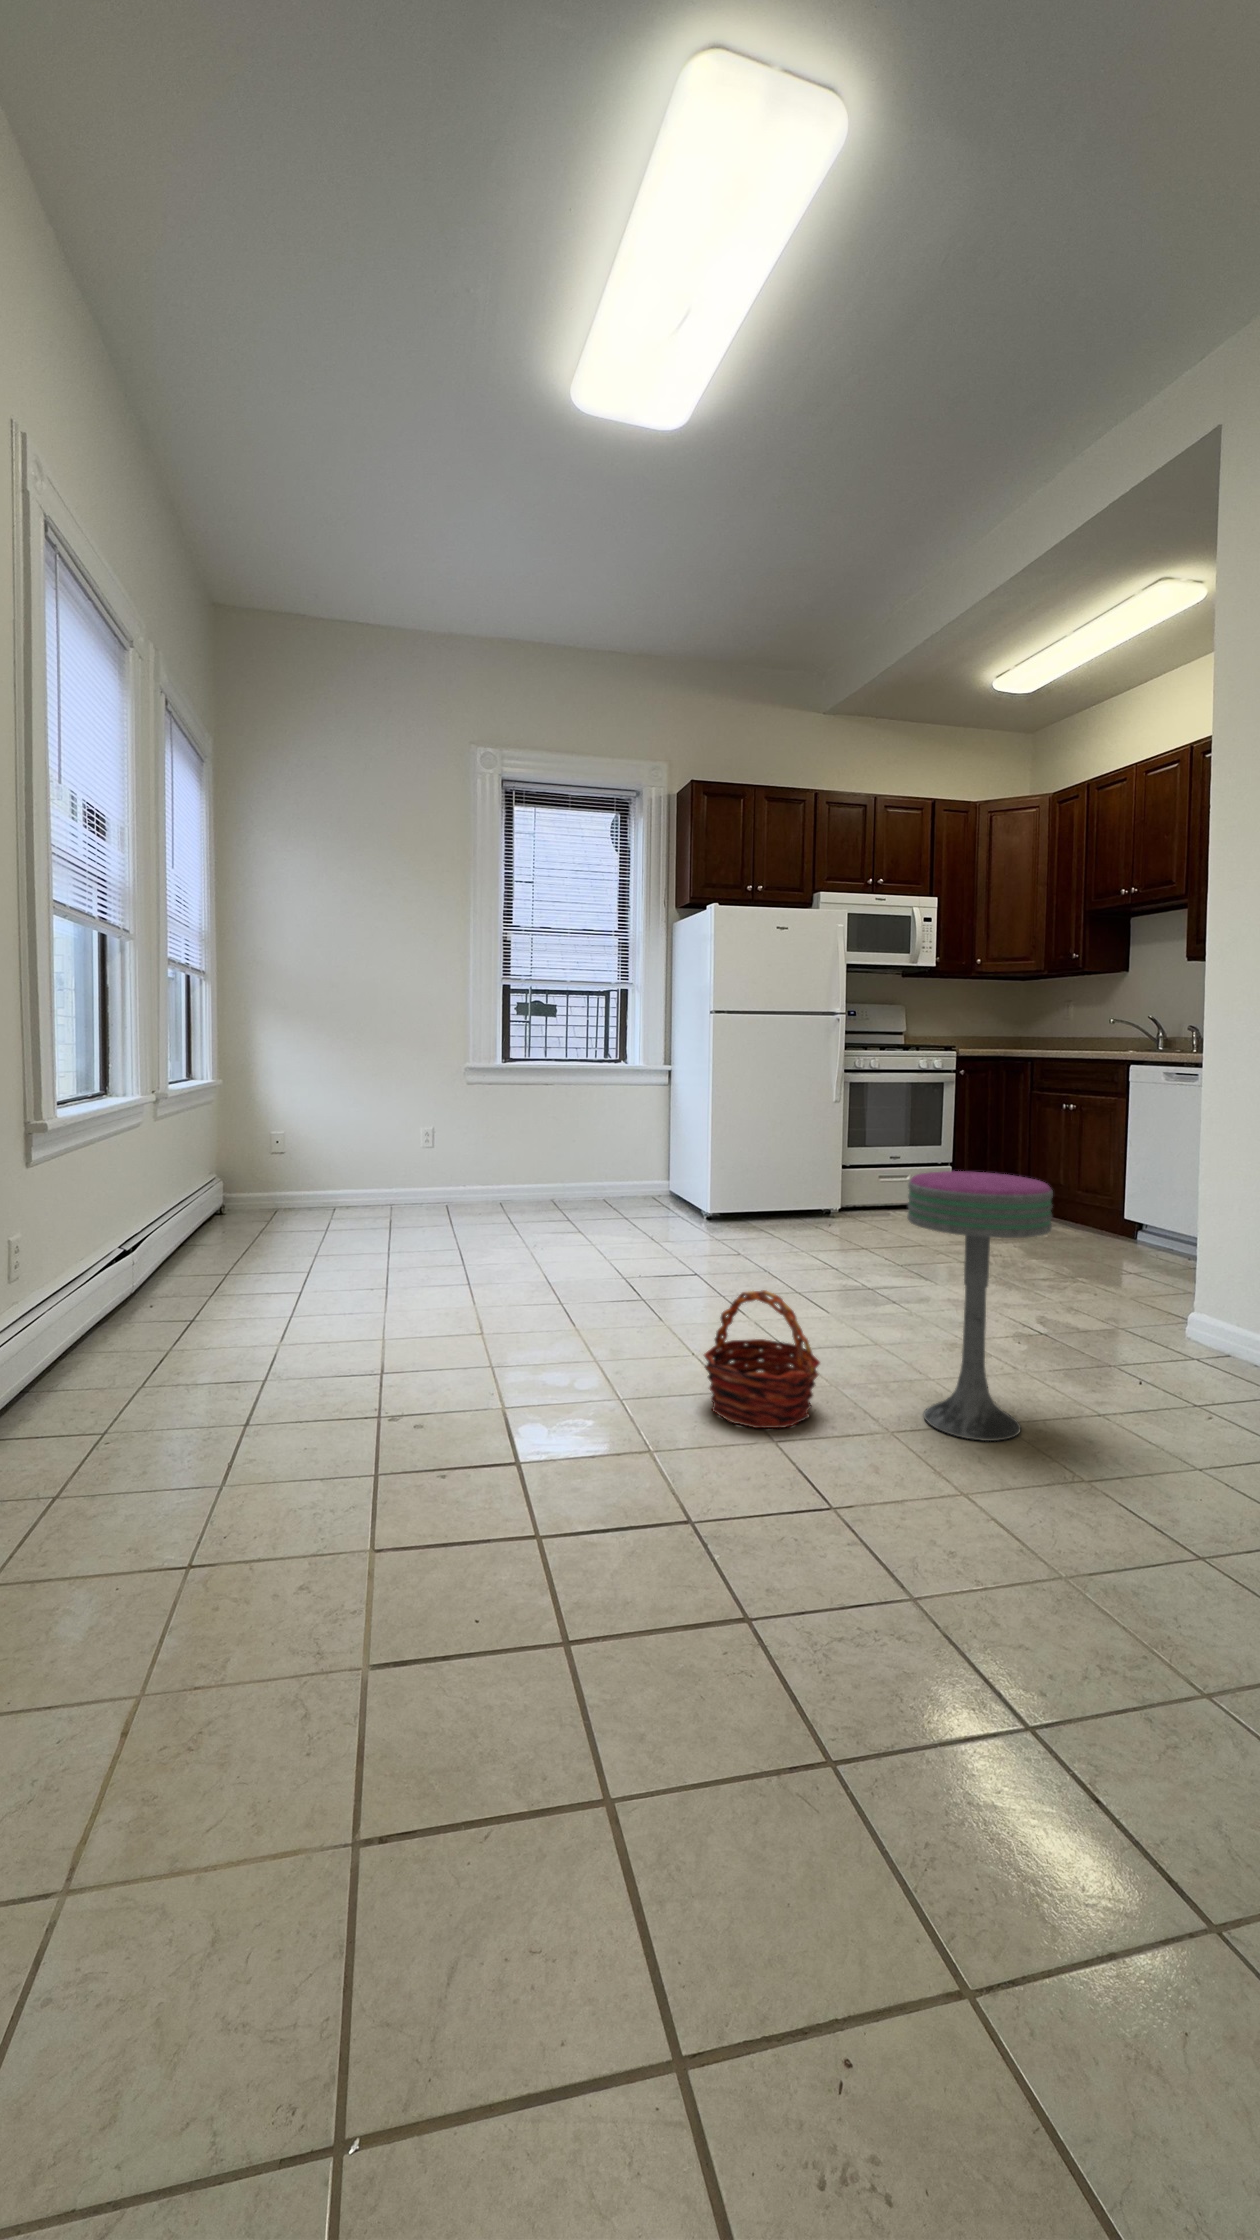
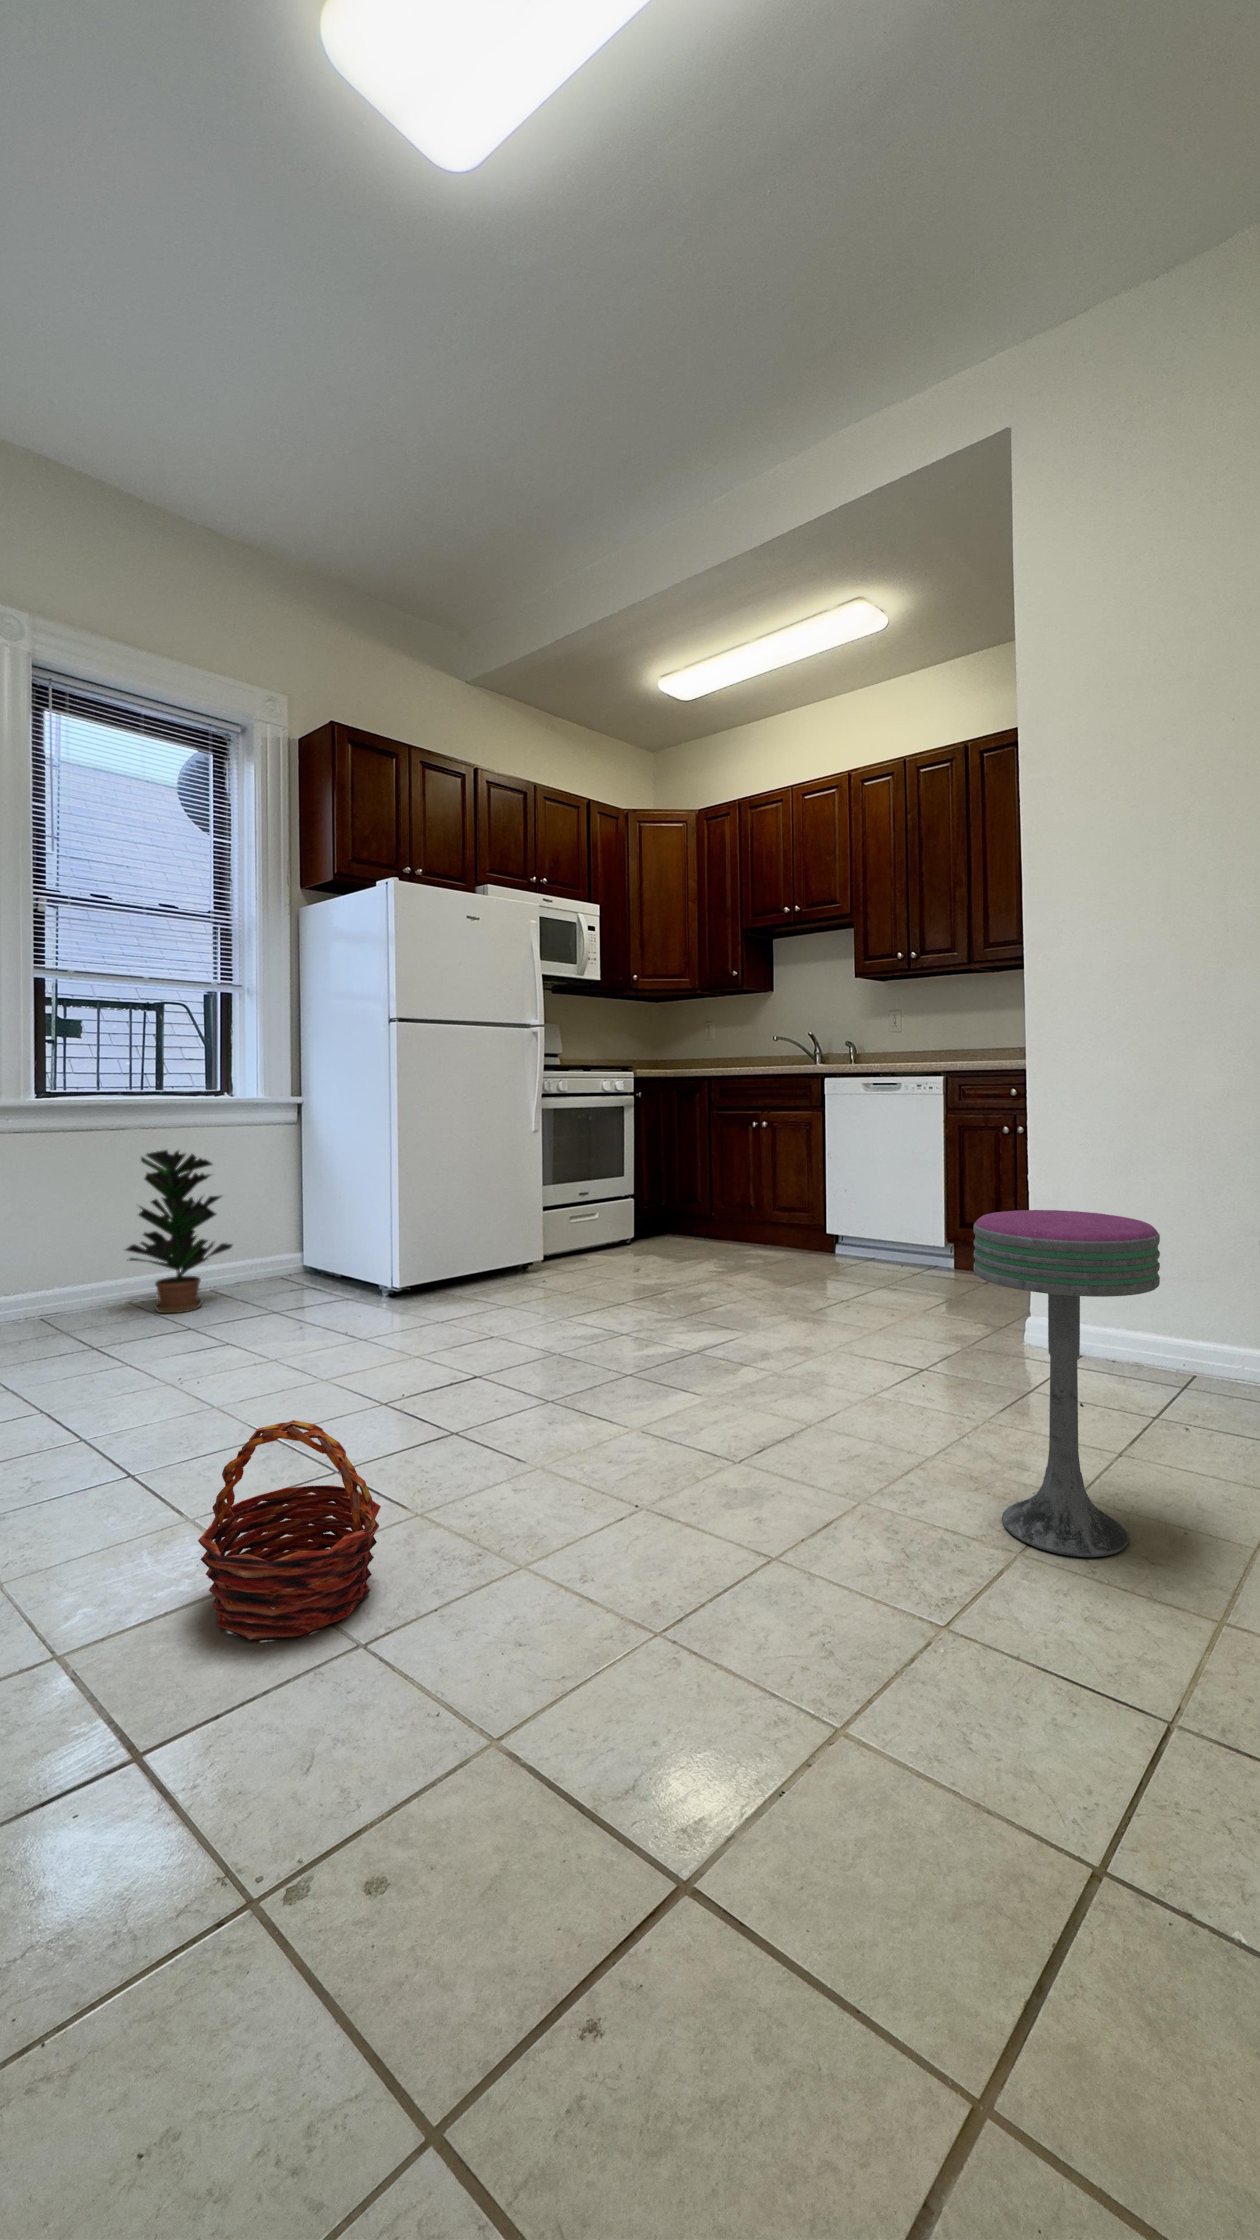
potted plant: none [538,1098,609,1210] -> present [126,1150,232,1313]
basket: present [704,1290,820,1428] -> present [198,1420,381,1640]

